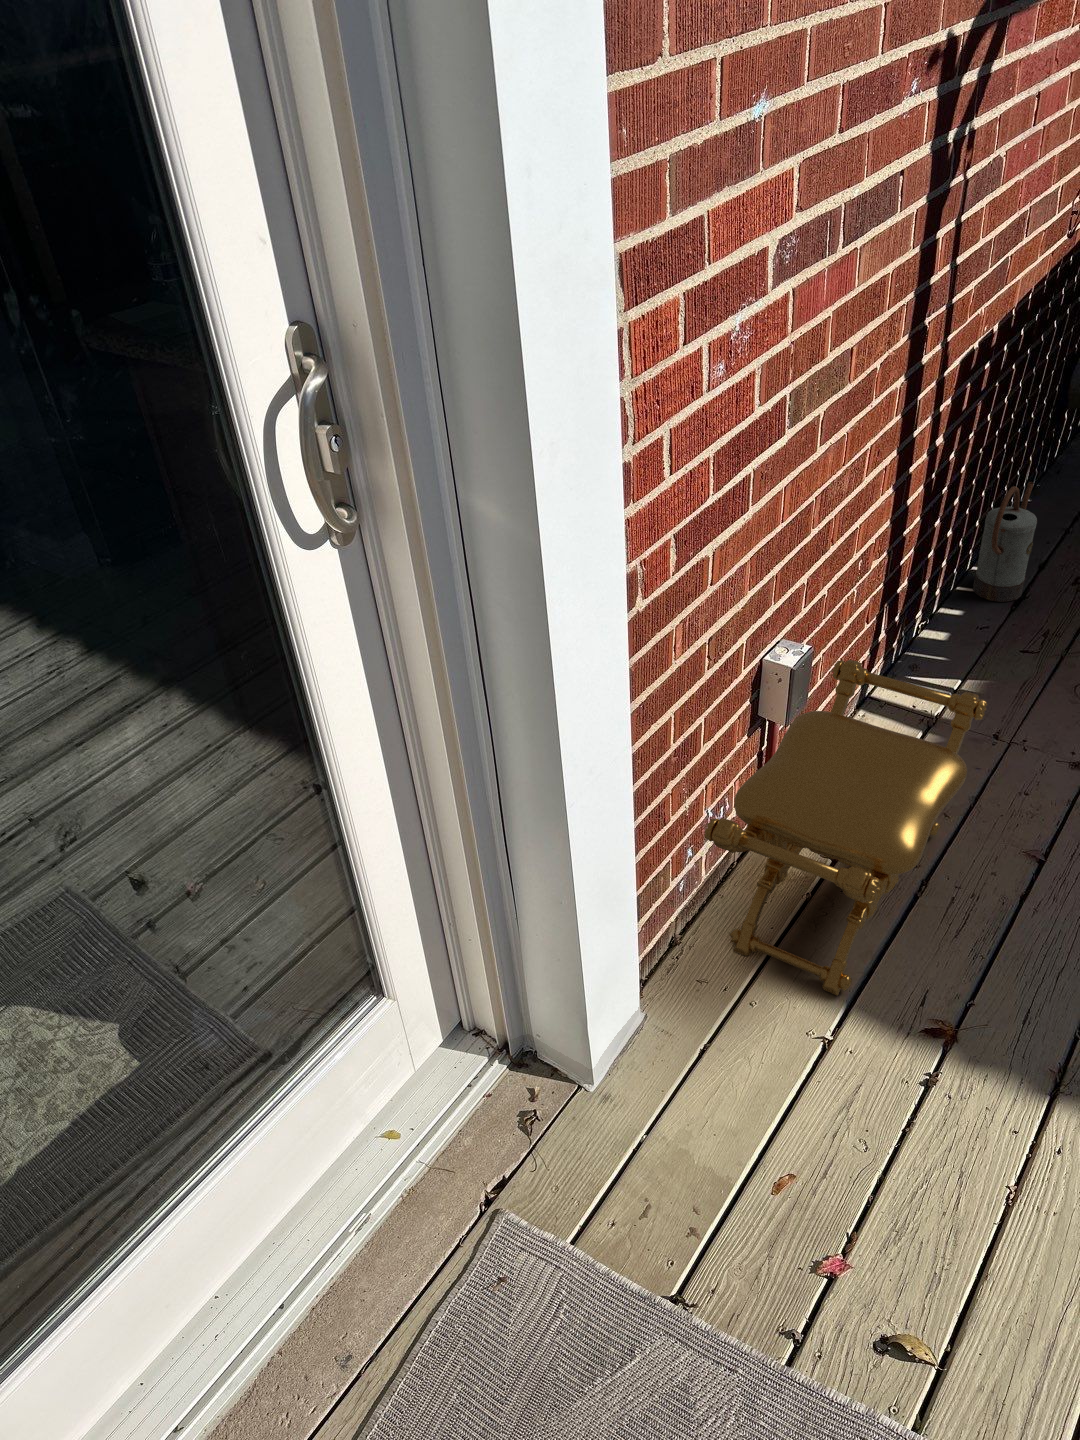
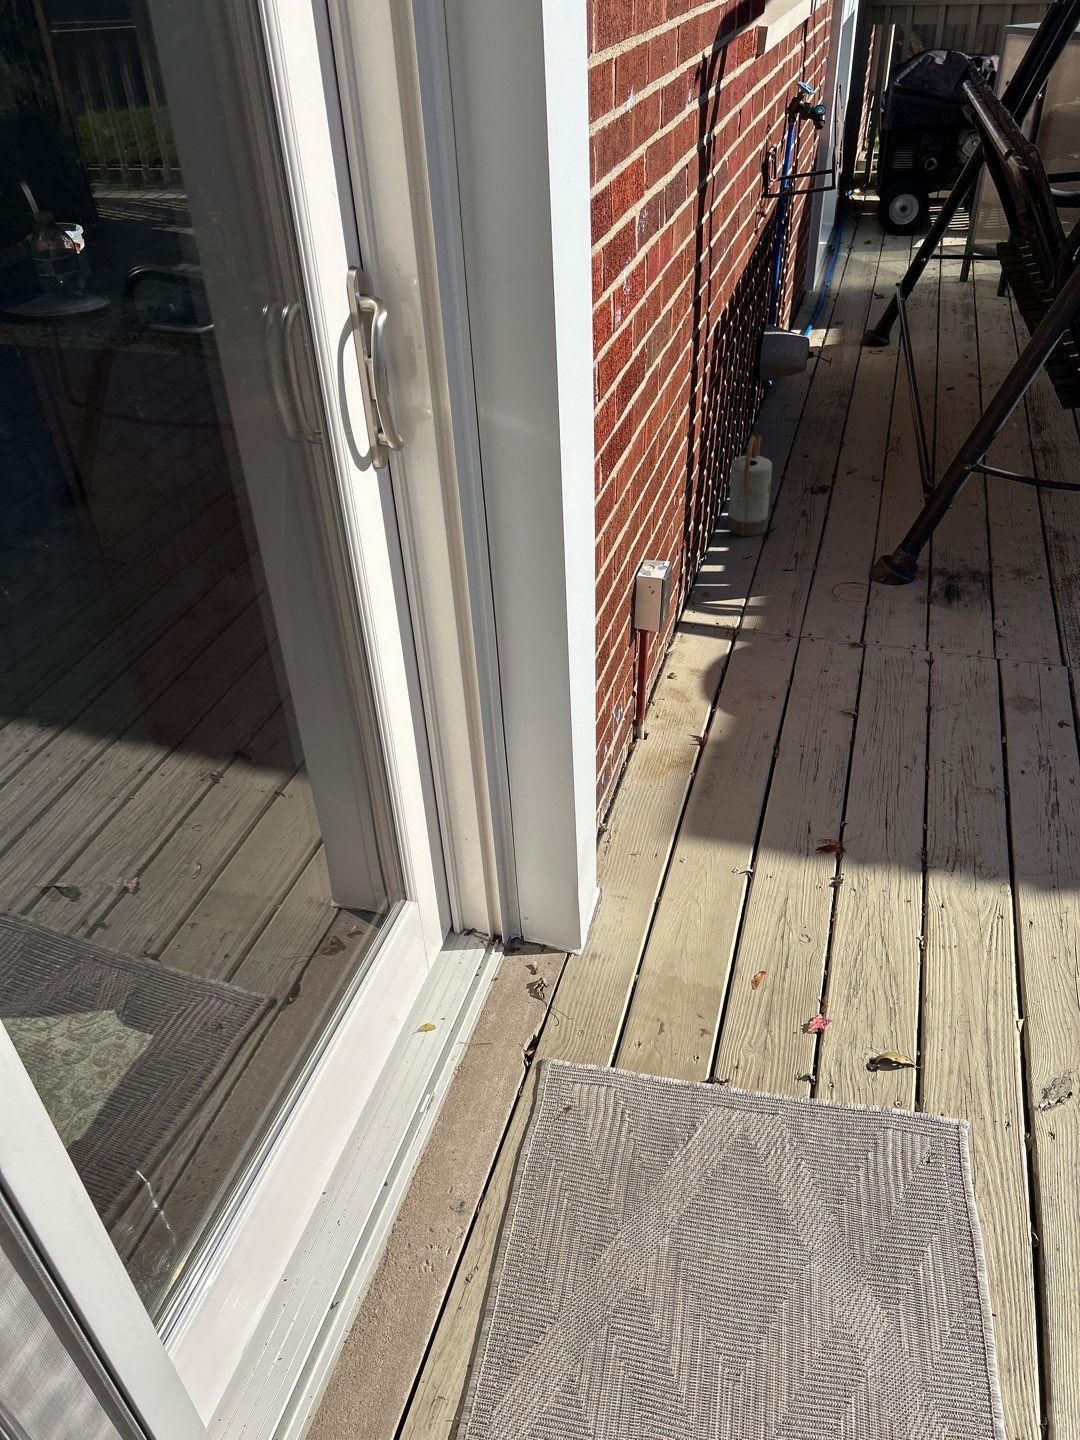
stool: present [705,660,987,995] -> none [628,576,802,841]

